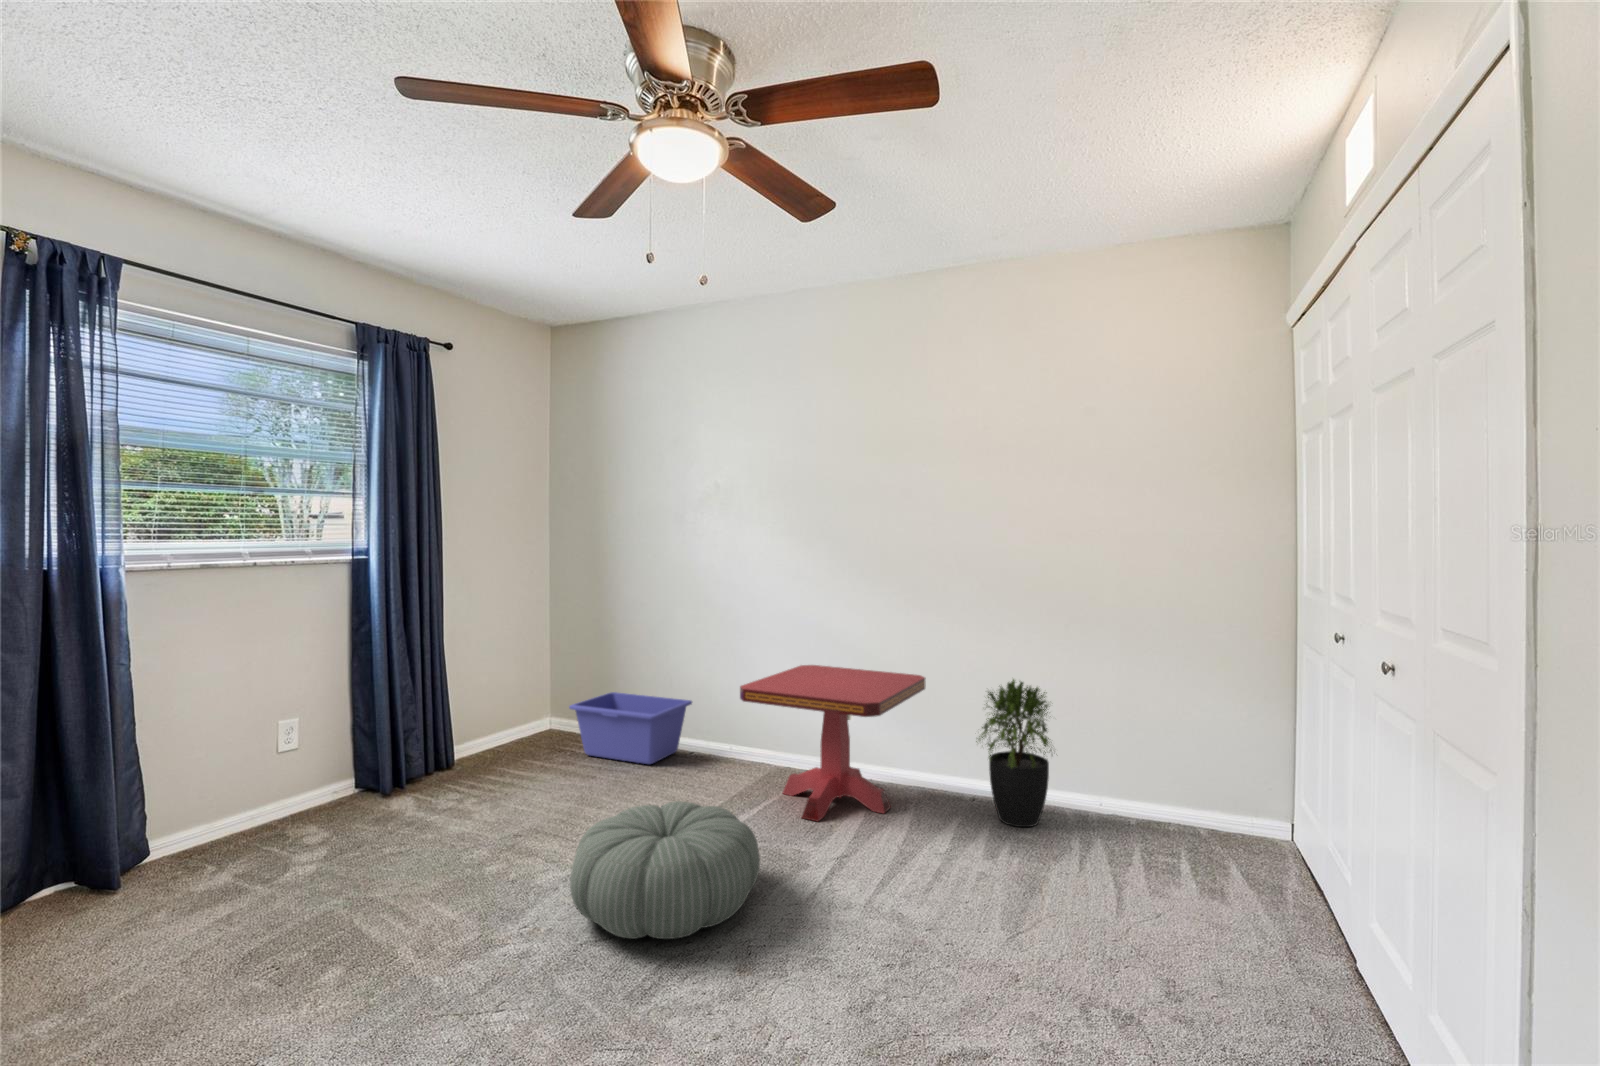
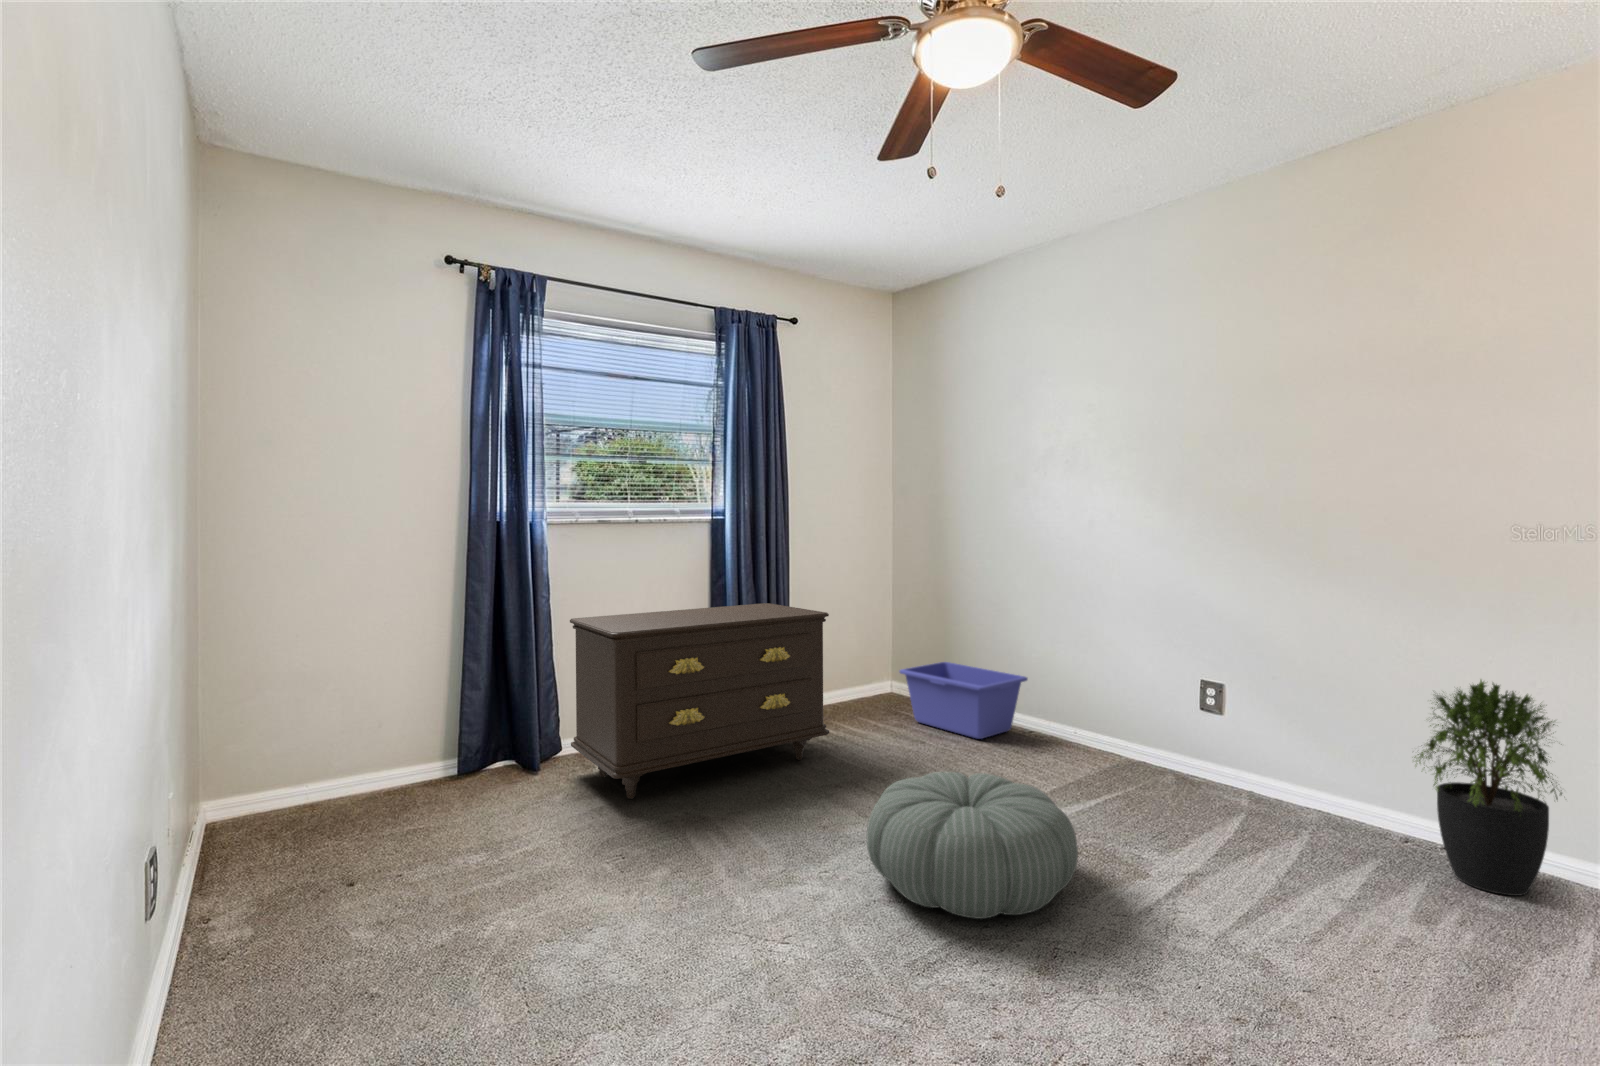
dresser: none [163,650,503,899] -> present [570,603,829,799]
side table: present [740,665,926,821] -> none [1071,645,1333,836]

